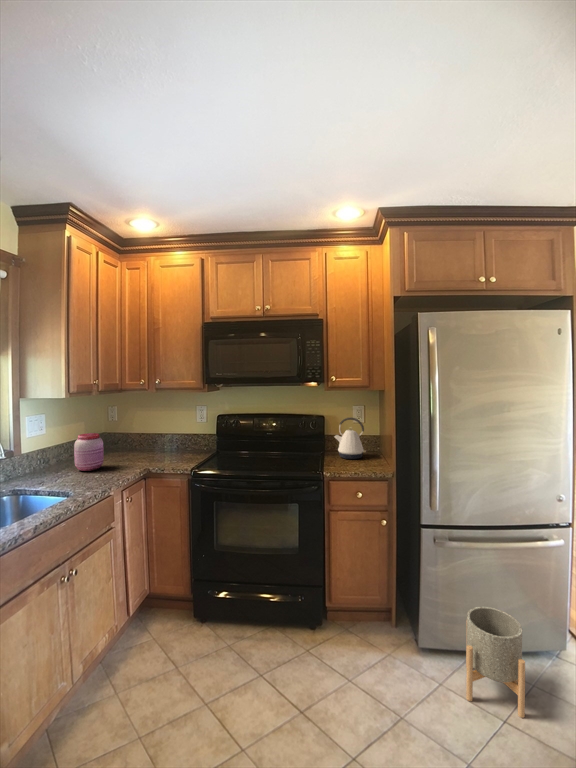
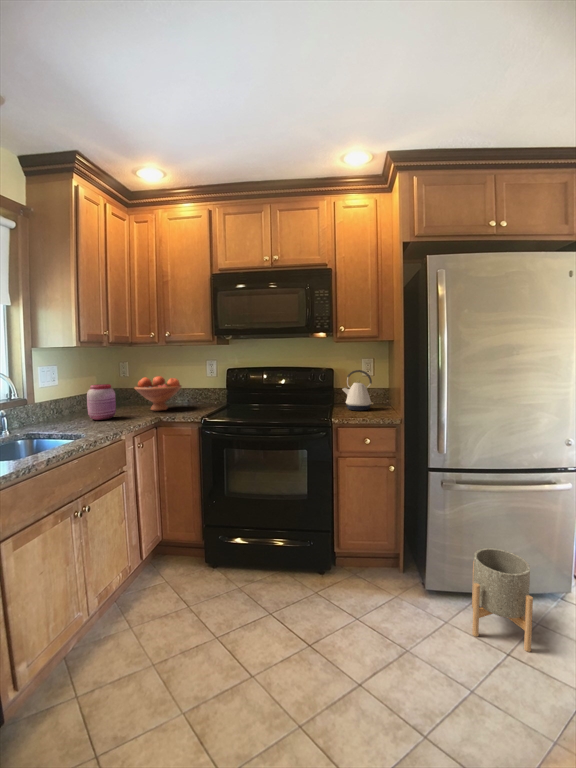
fruit bowl: none [122,421,171,457] -> present [135,376,182,411]

